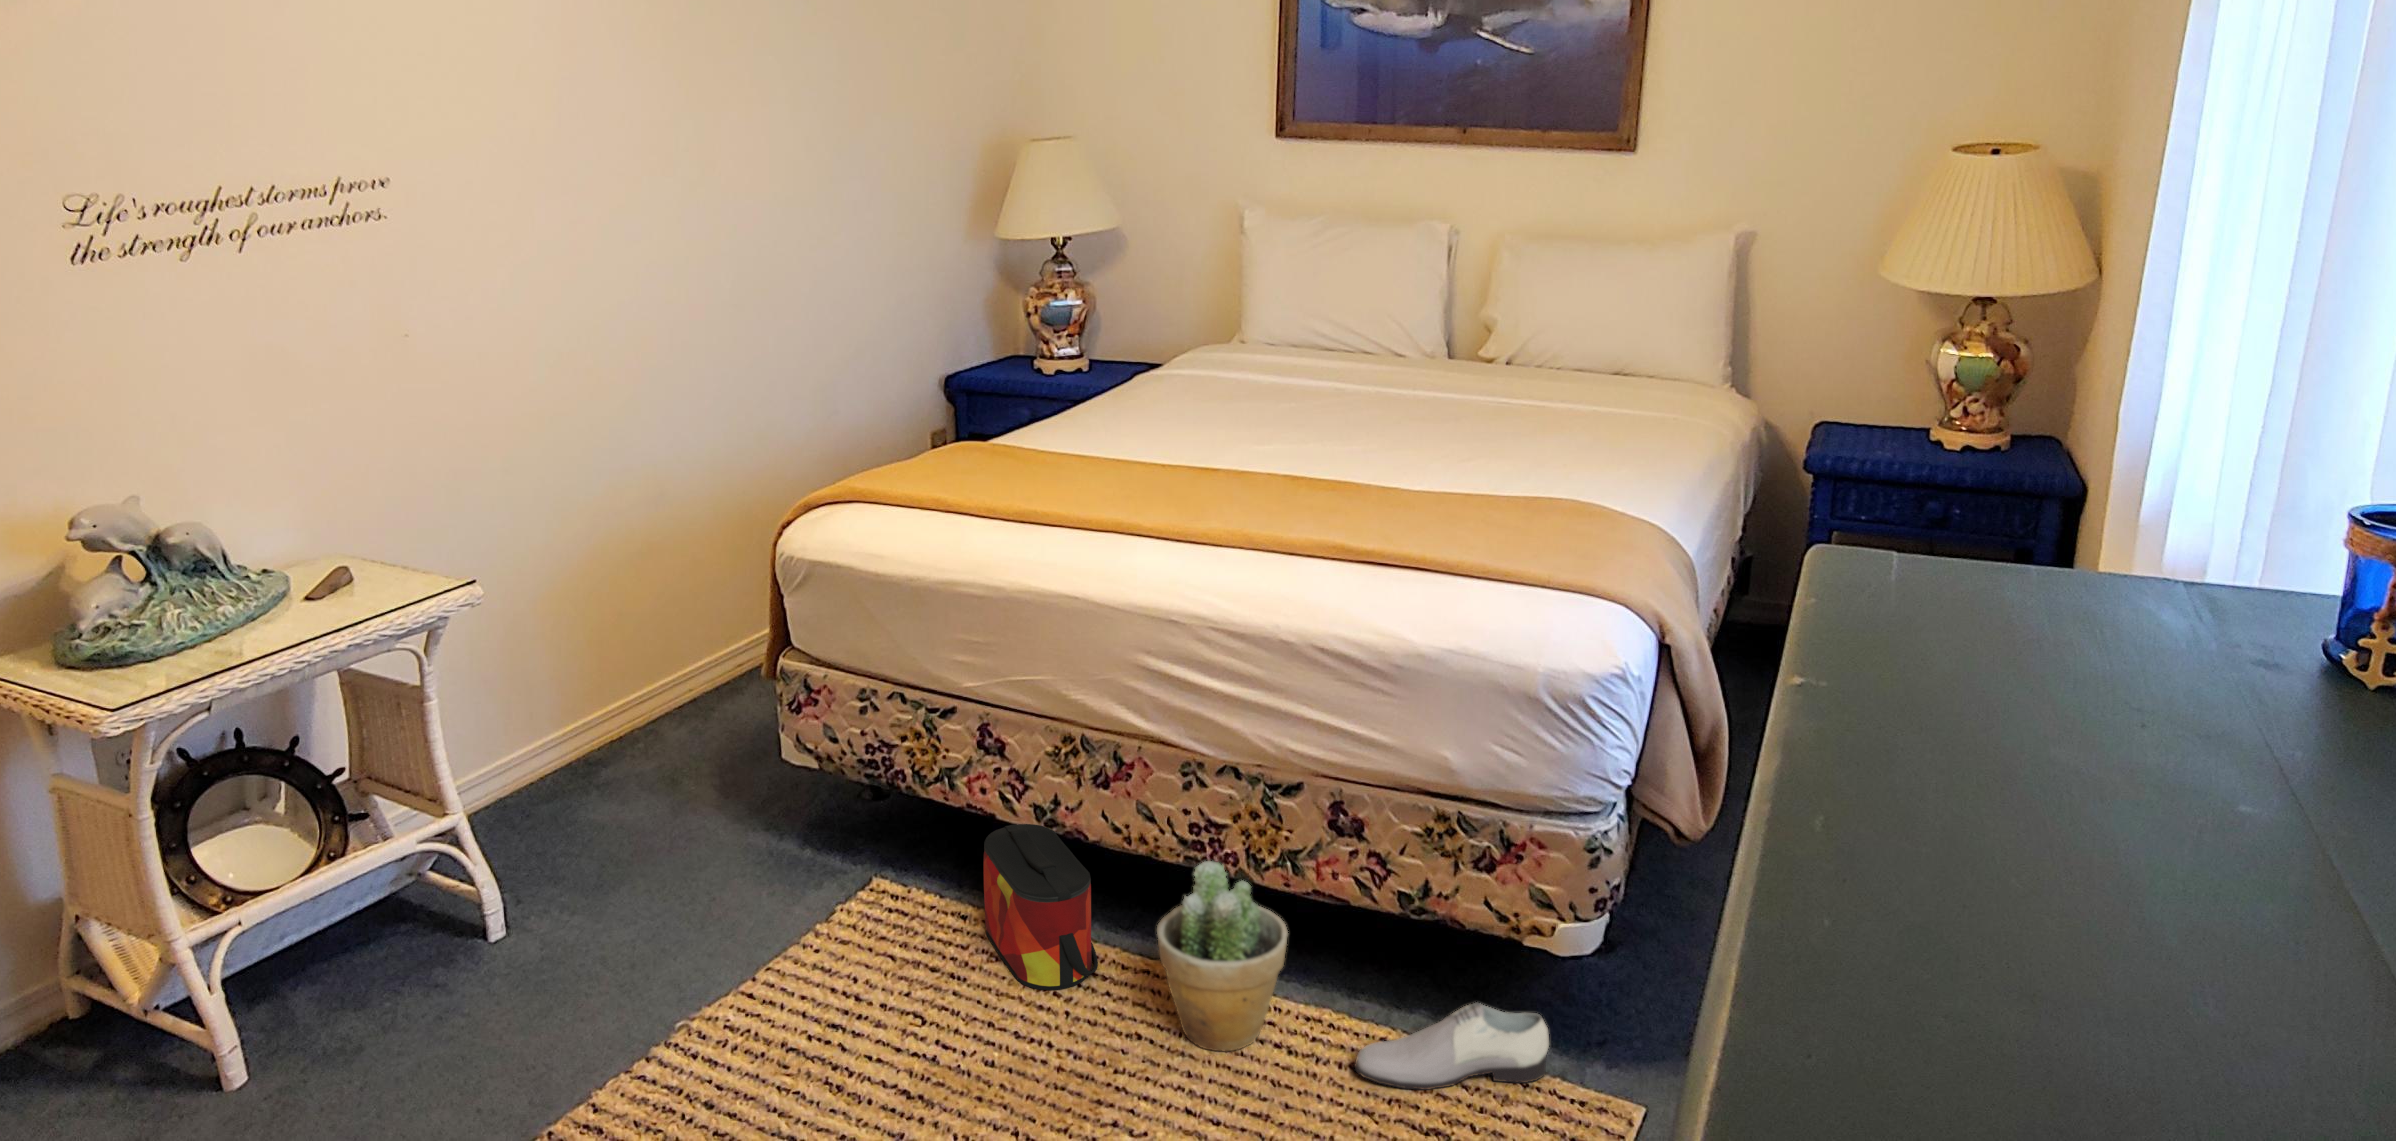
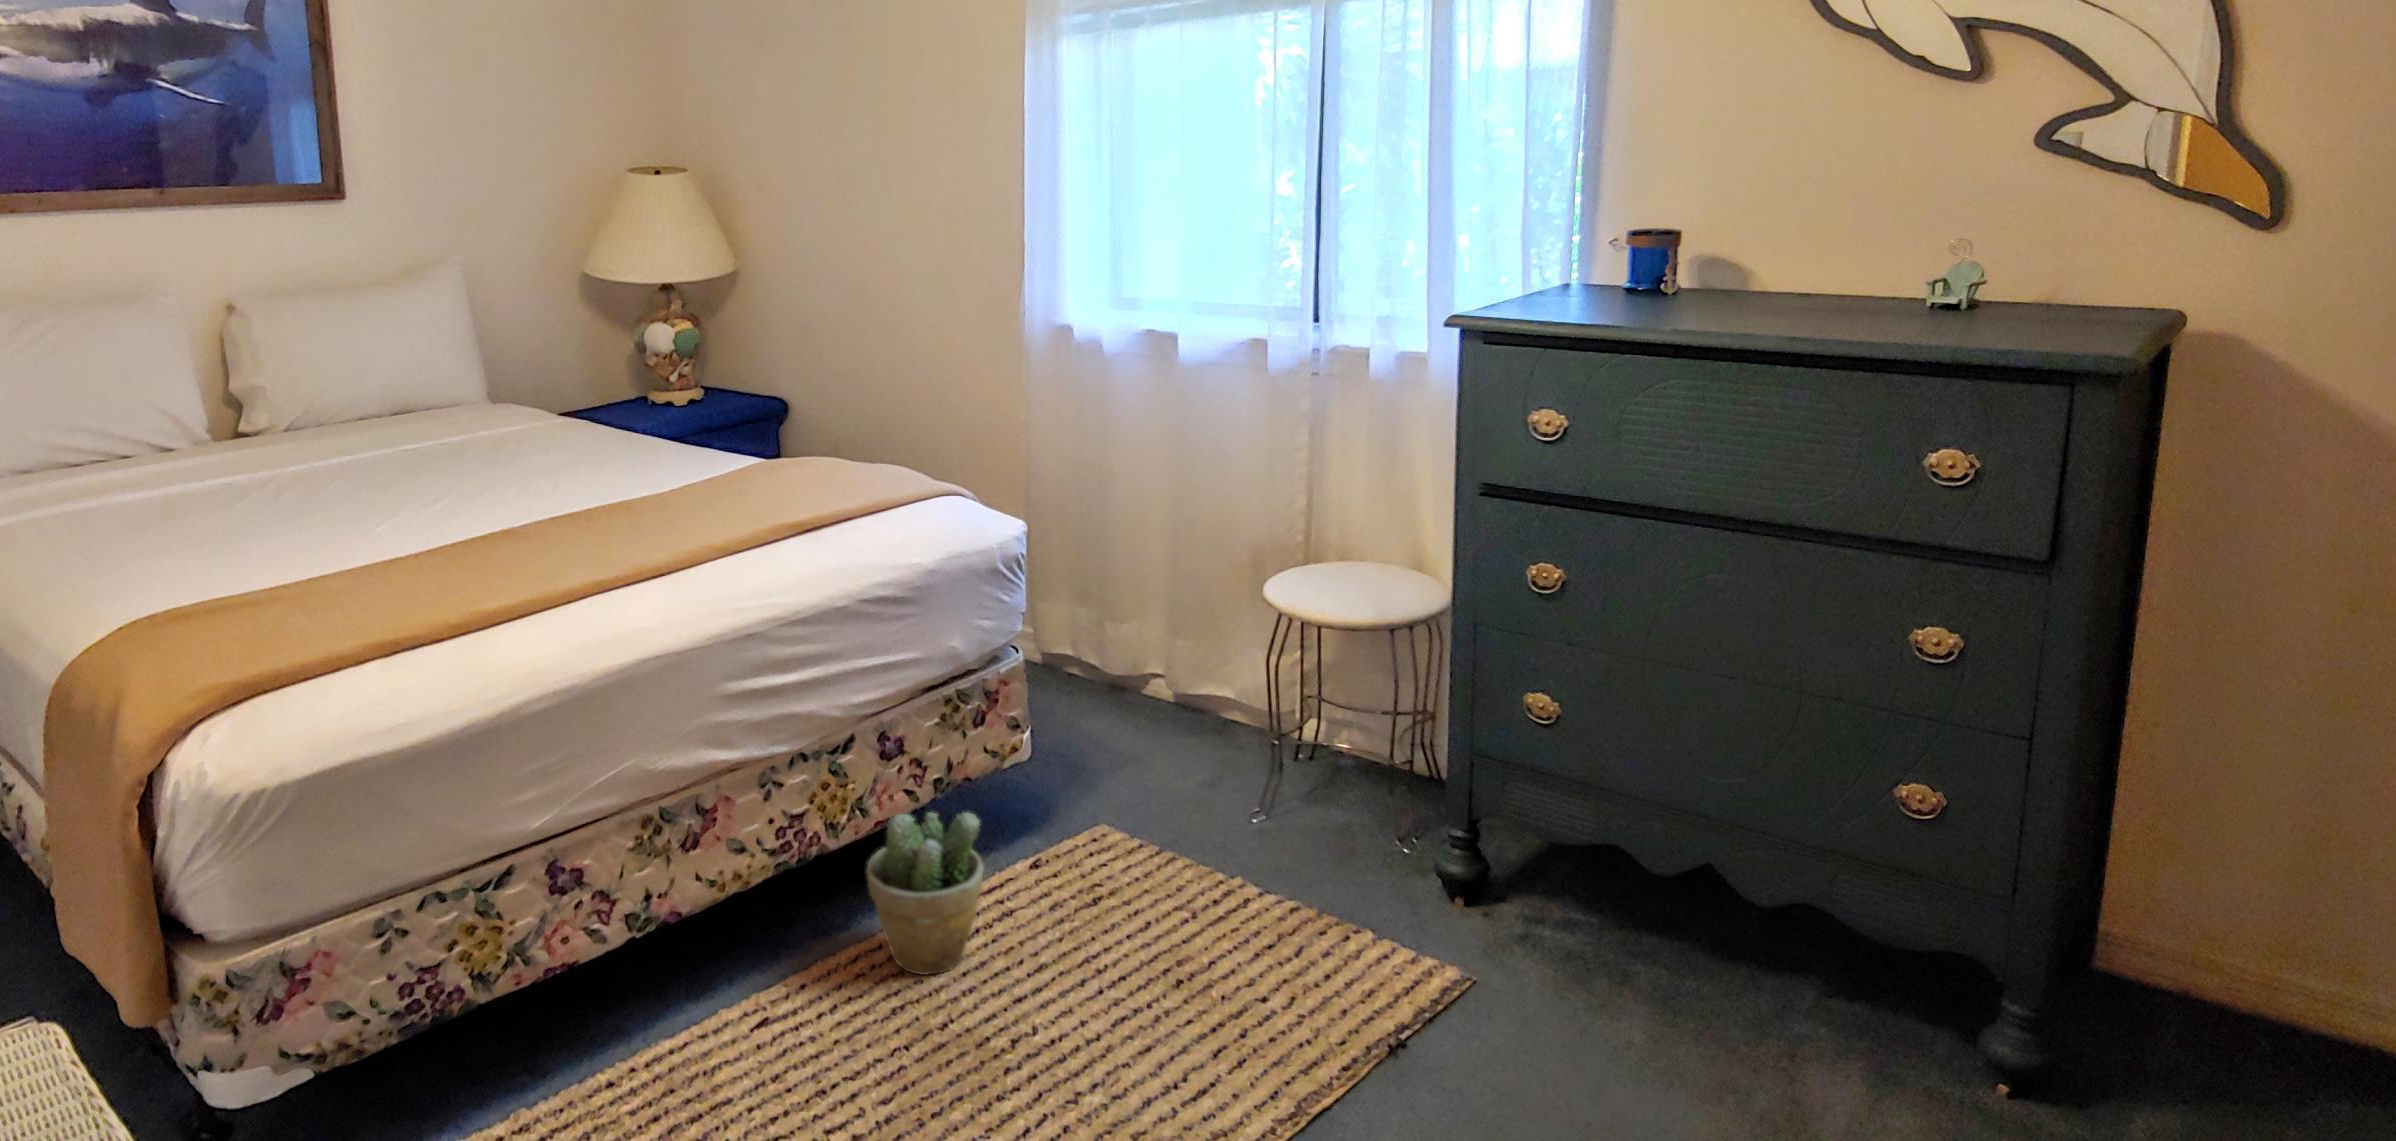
bag: present [984,824,1098,990] -> none [615,914,821,1064]
shoe: present [1355,1003,1549,1090] -> none [1006,796,1064,903]

